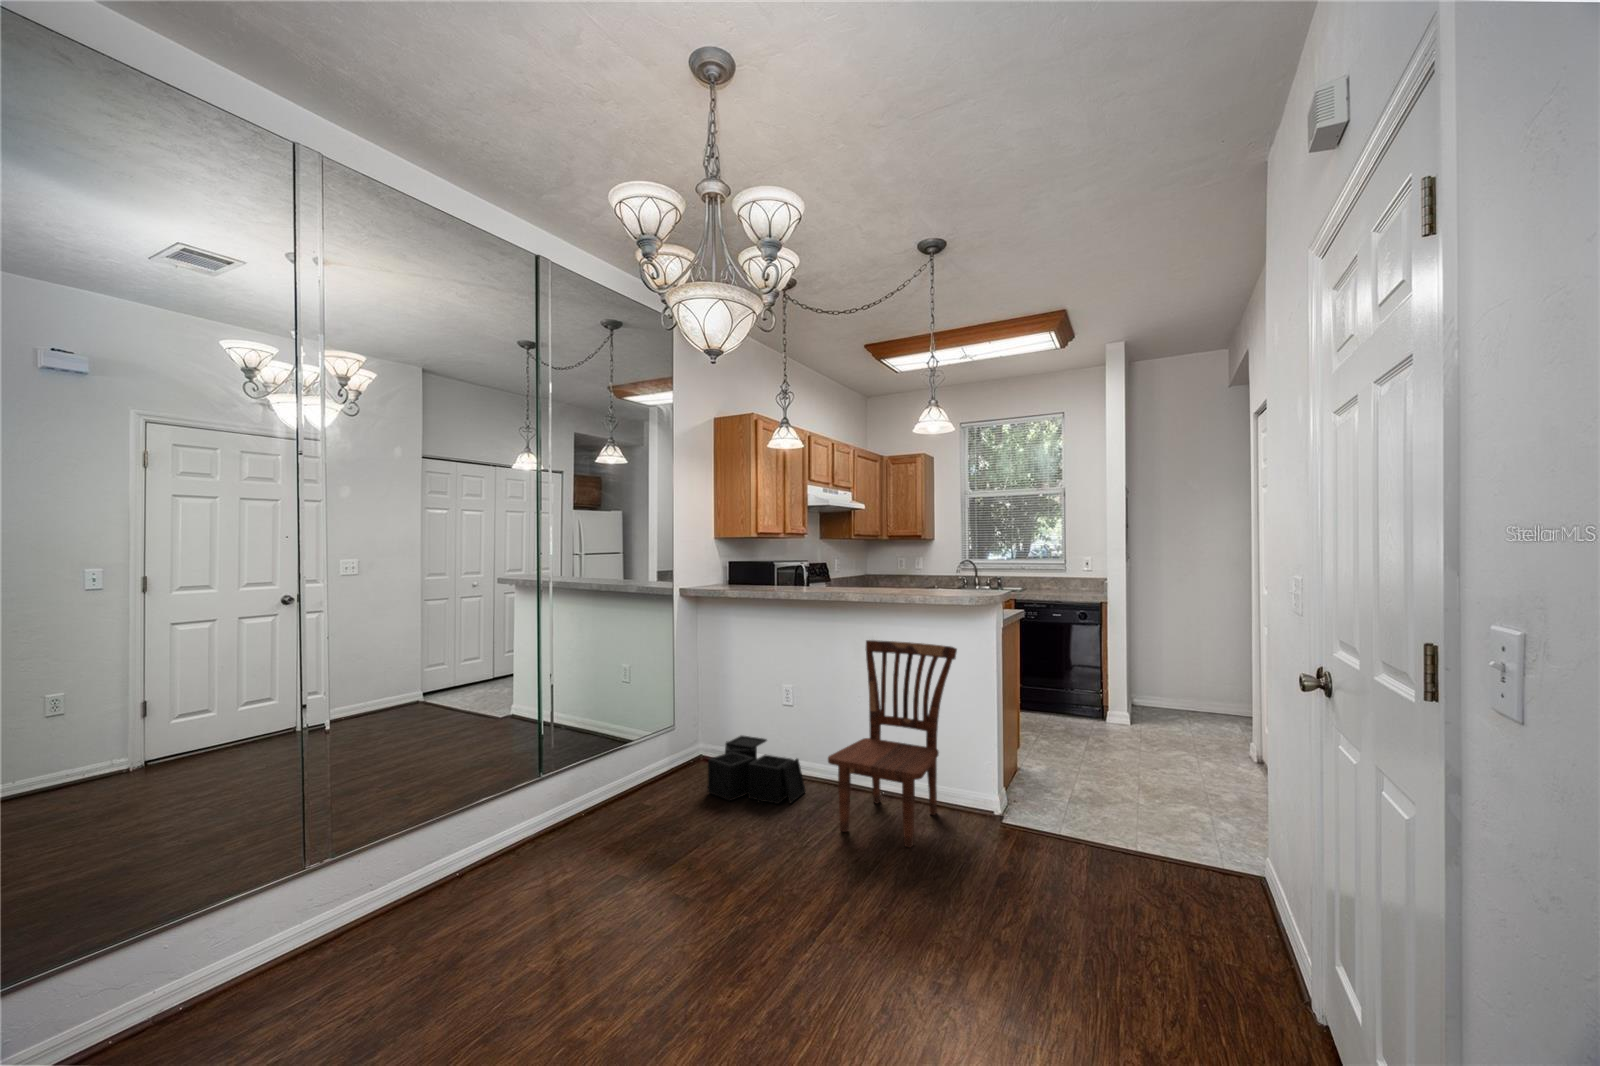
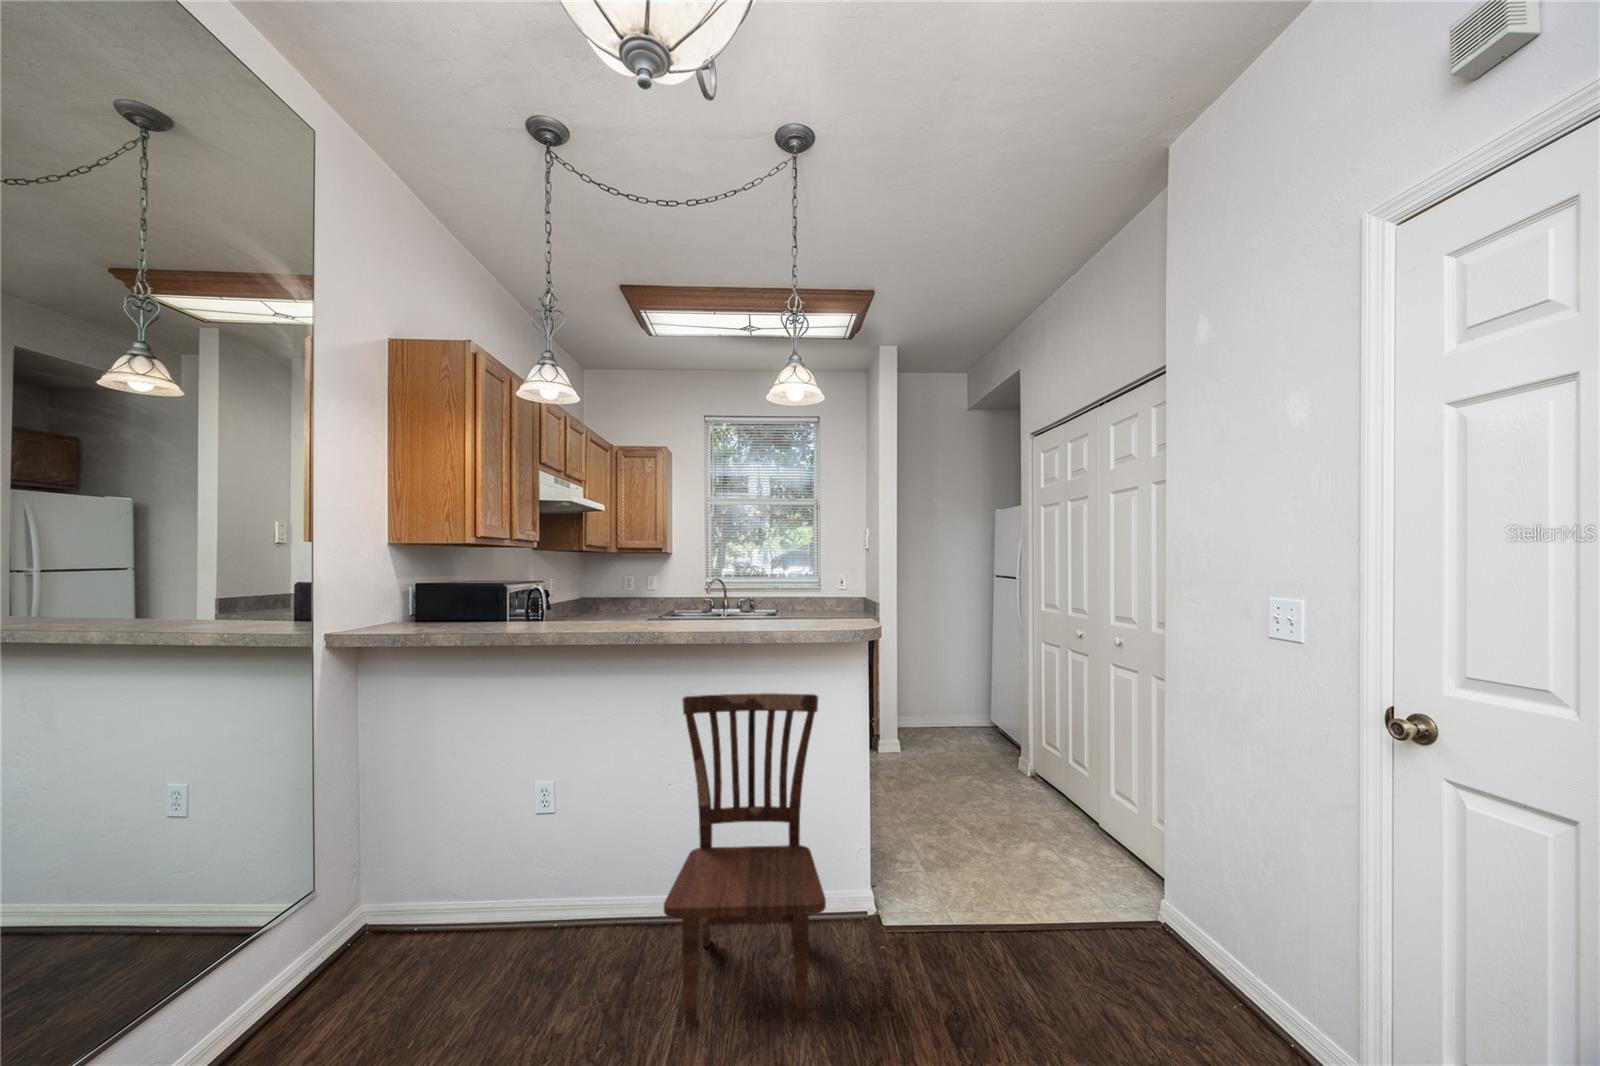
storage bin: present [708,736,805,804] -> none [400,877,587,1024]

